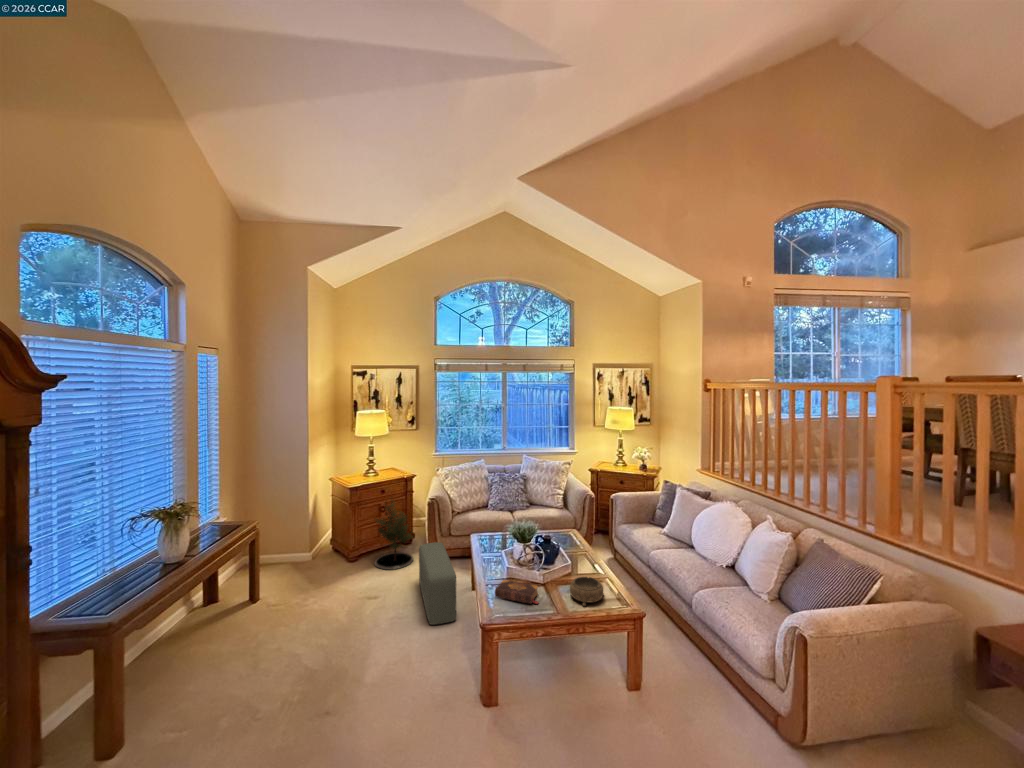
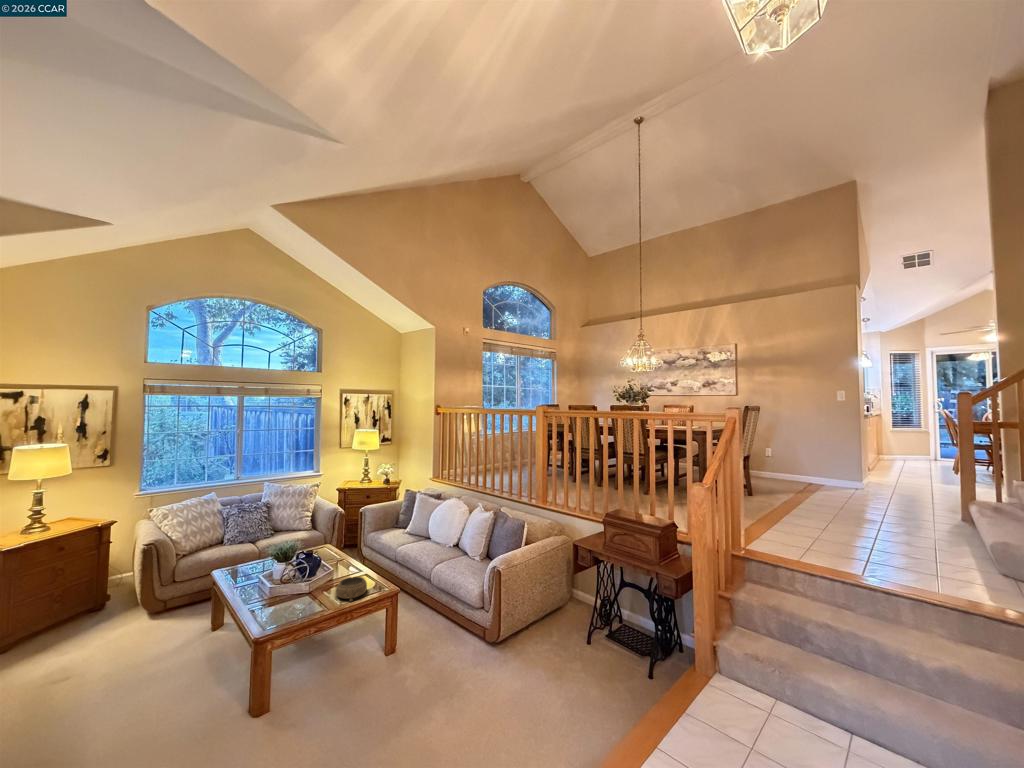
potted tree: present [375,500,413,570] -> none [43,550,117,648]
pouf: present [419,542,456,625] -> none [131,590,198,682]
book: present [495,580,538,604] -> none [258,597,308,619]

